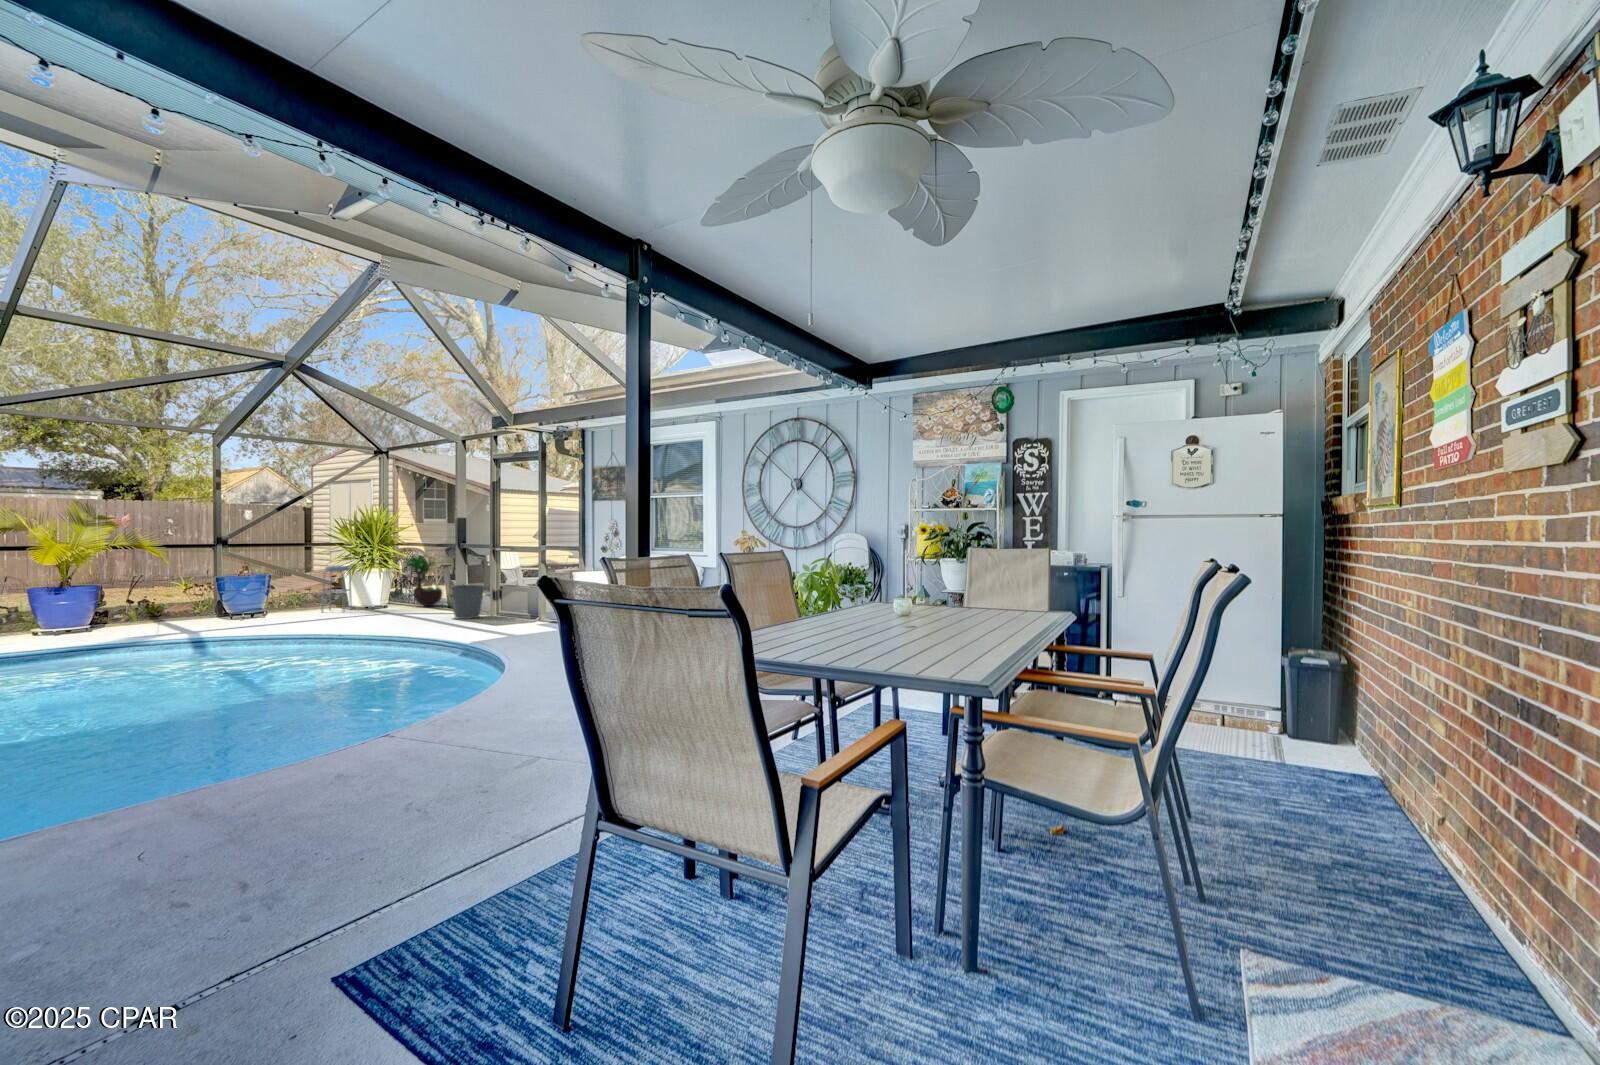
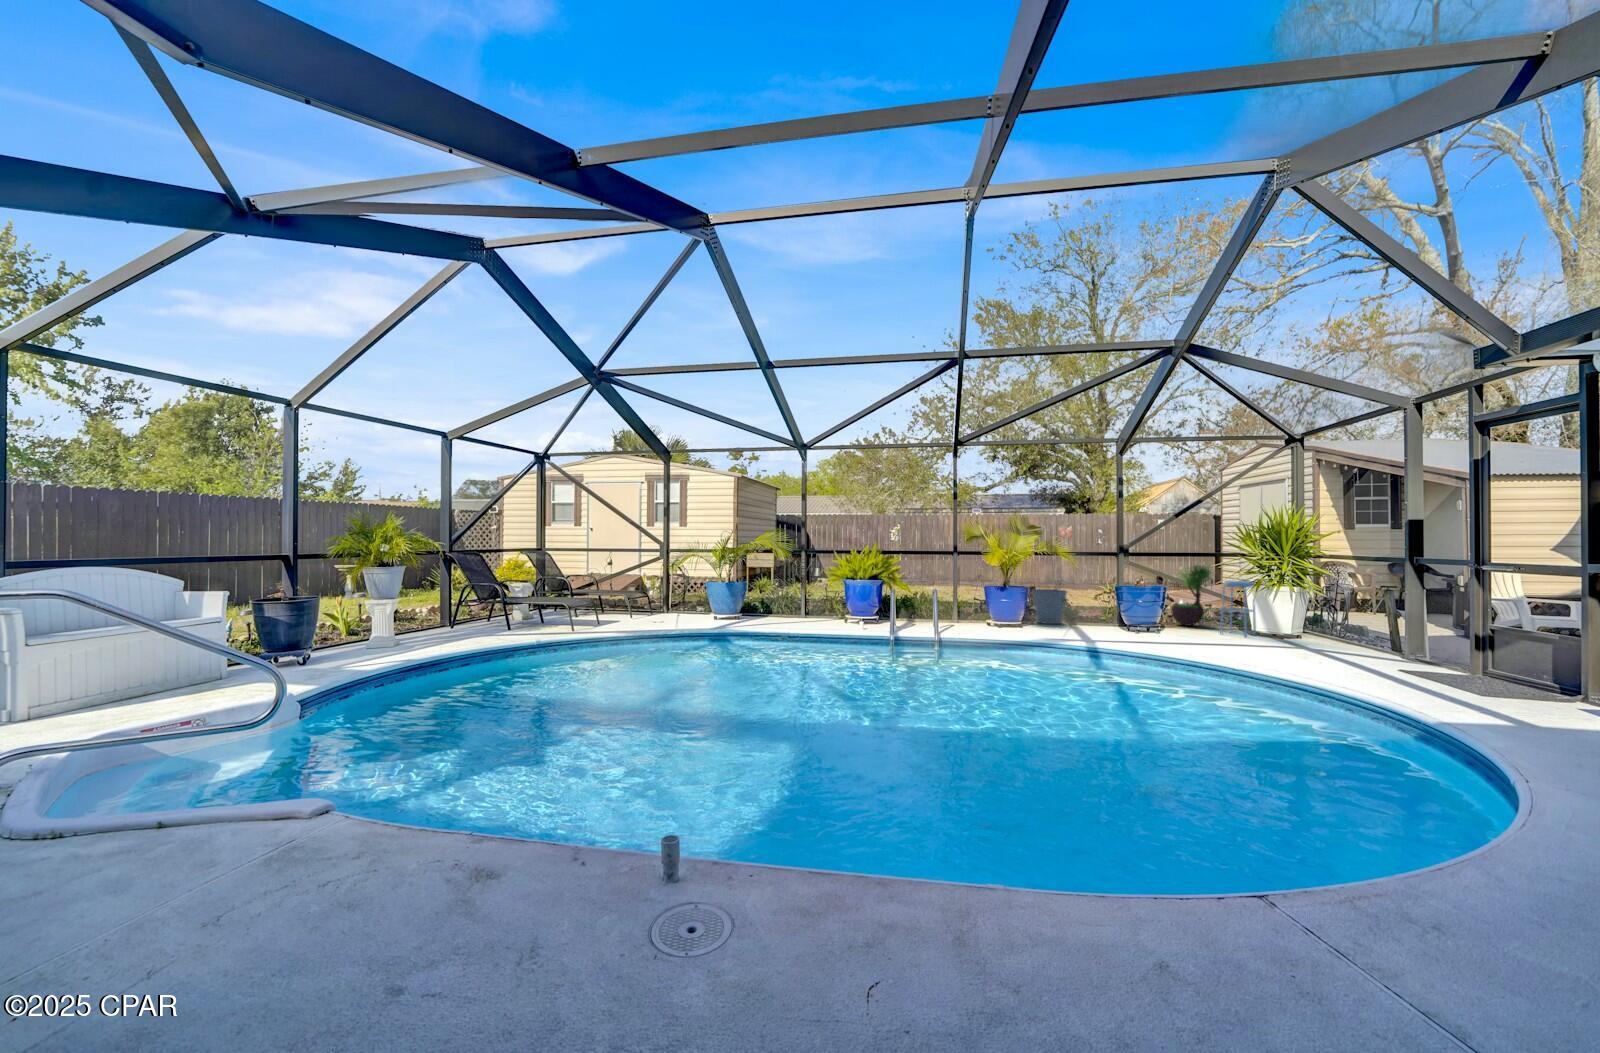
potted tree: present [404,554,442,606] -> present [1171,565,1212,625]
bucket: present [449,585,485,619] -> present [1033,589,1068,624]

